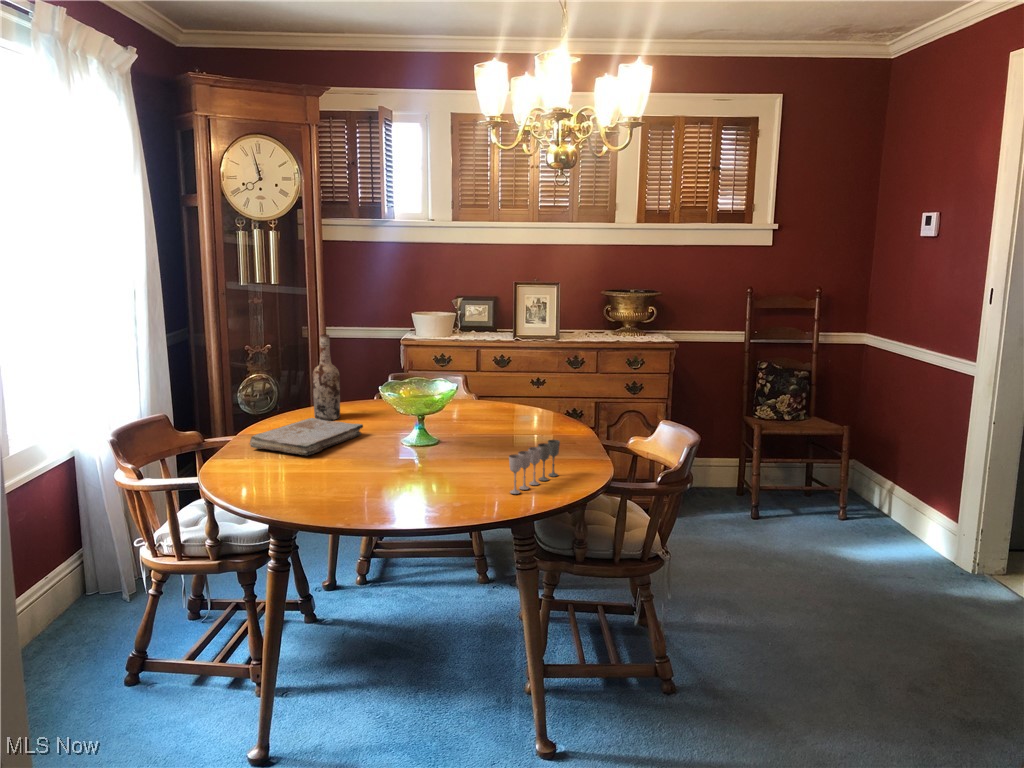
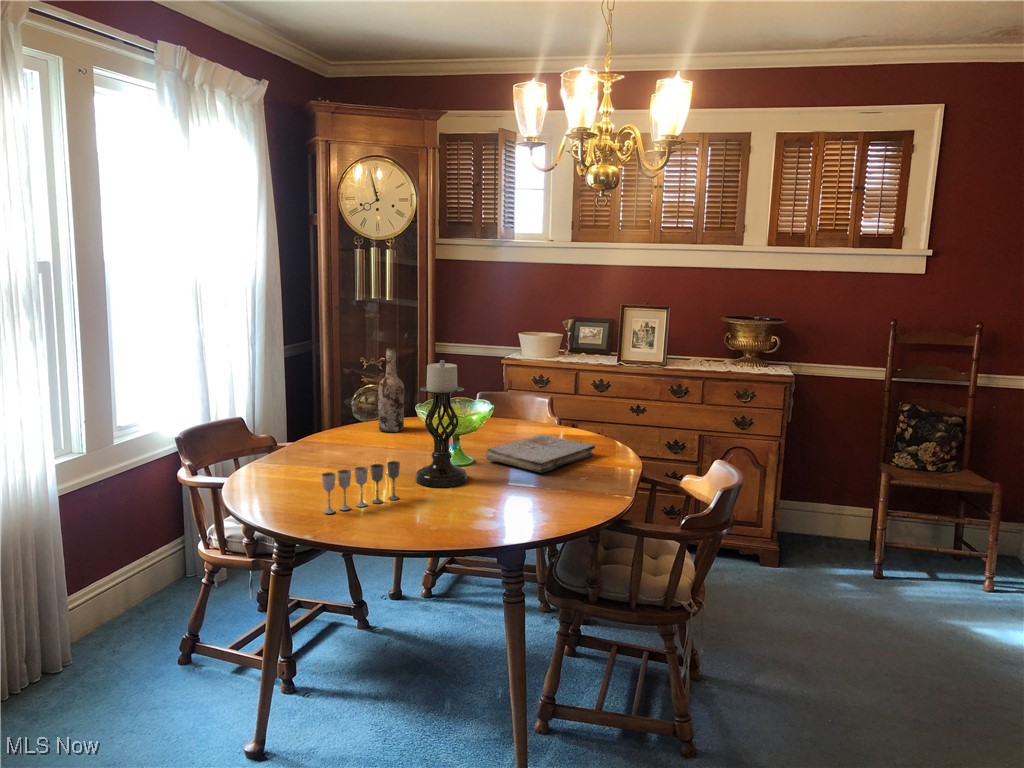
candle holder: none [394,344,444,467] -> present [415,360,467,487]
book: present [250,418,363,455] -> present [486,435,595,472]
wine glass: present [509,440,560,494] -> present [322,461,400,514]

